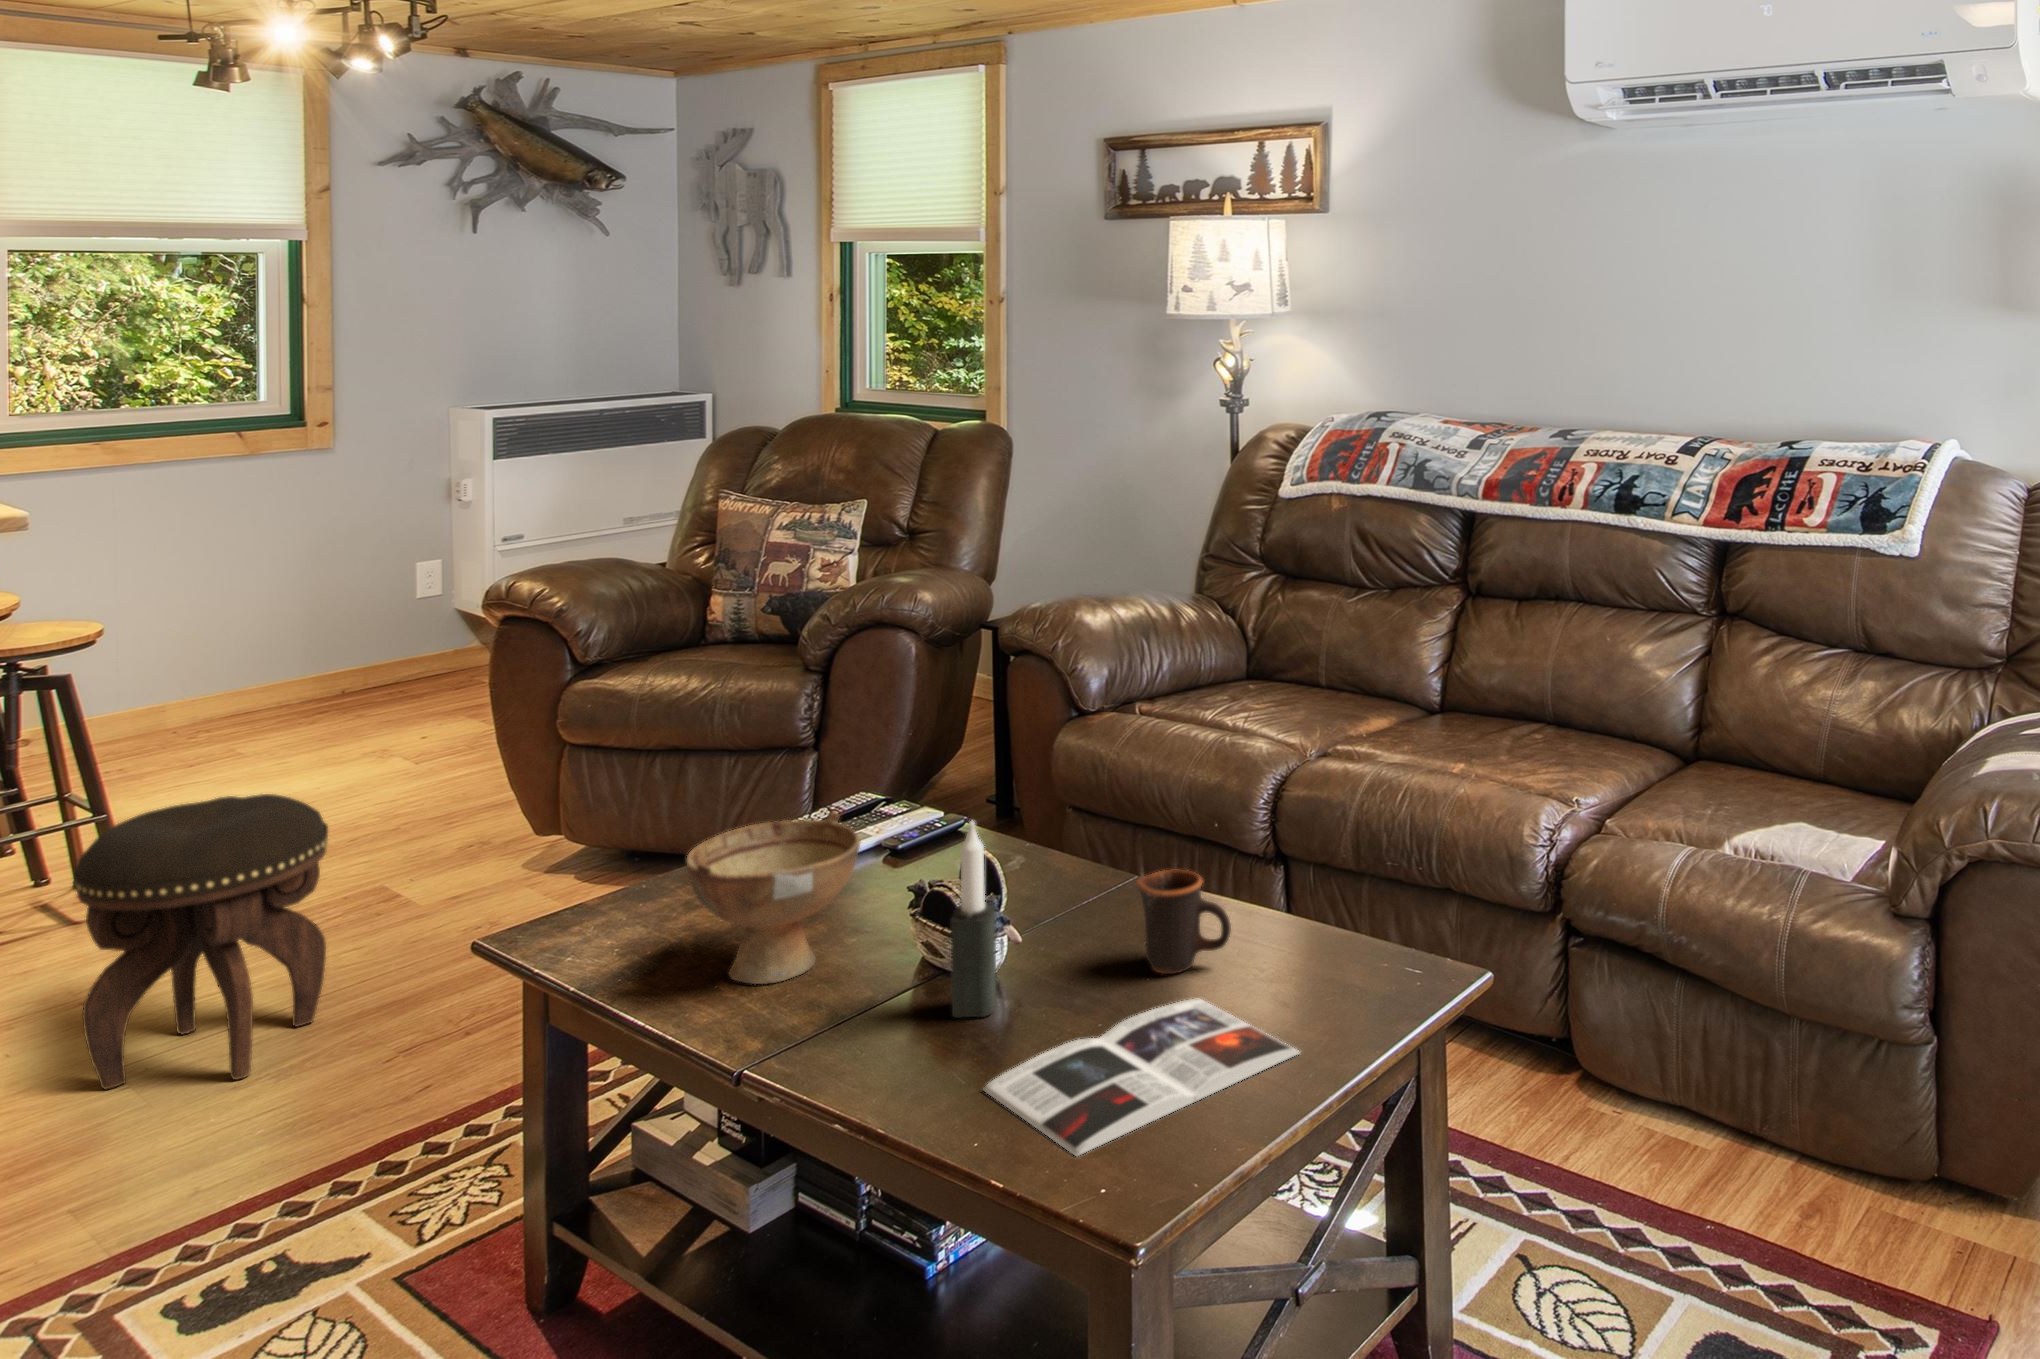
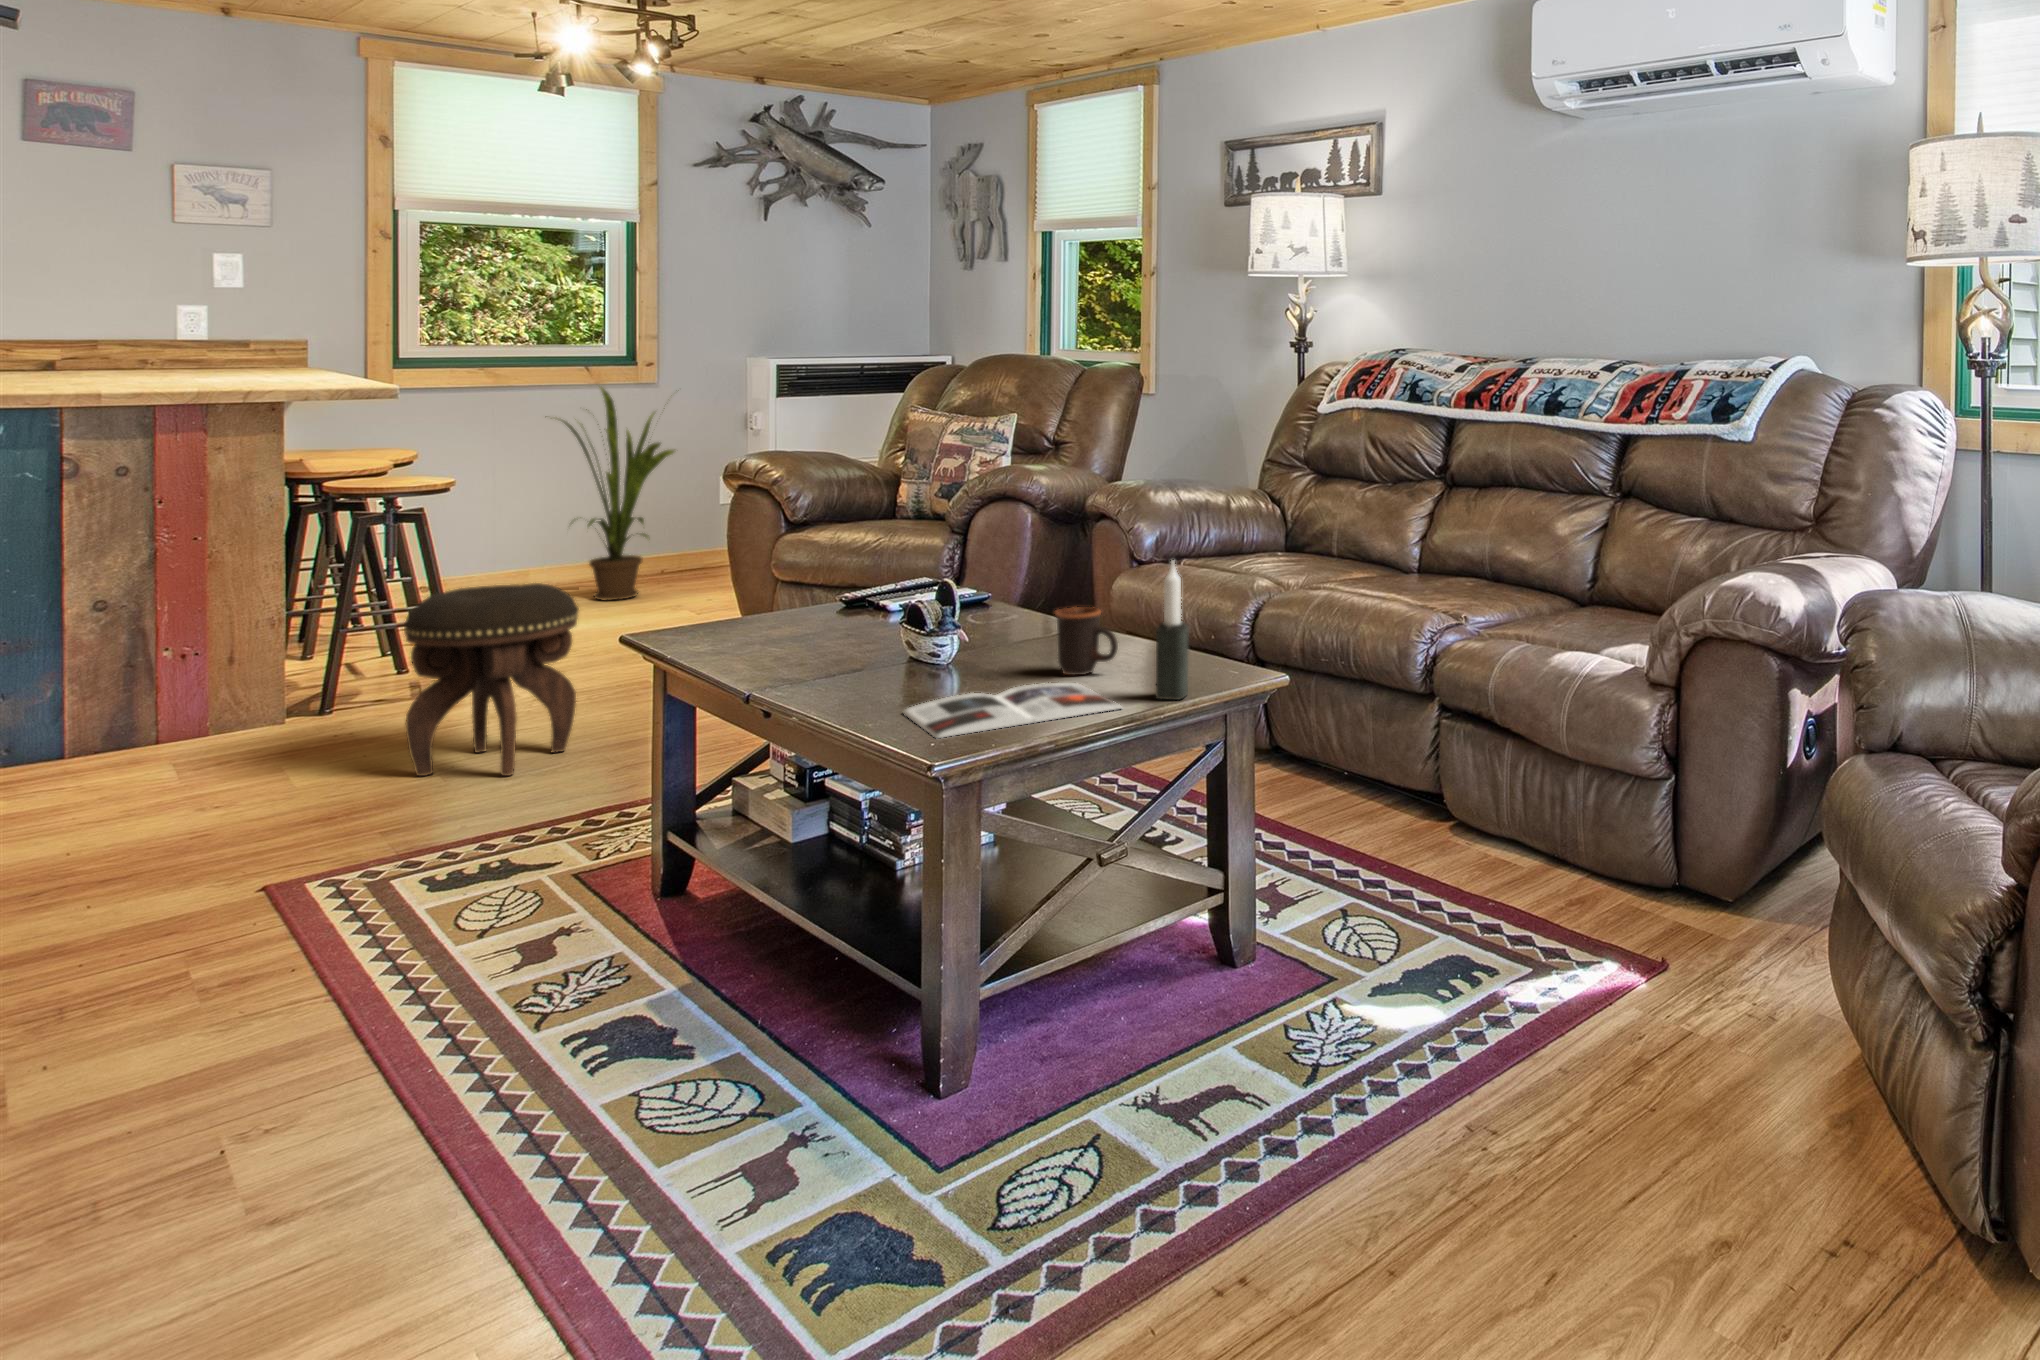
house plant: none [190,452,384,736] -> present [551,387,674,601]
bowl: present [687,811,860,984] -> none [753,563,877,668]
candle: present [951,821,996,1018] -> present [1156,561,1189,700]

